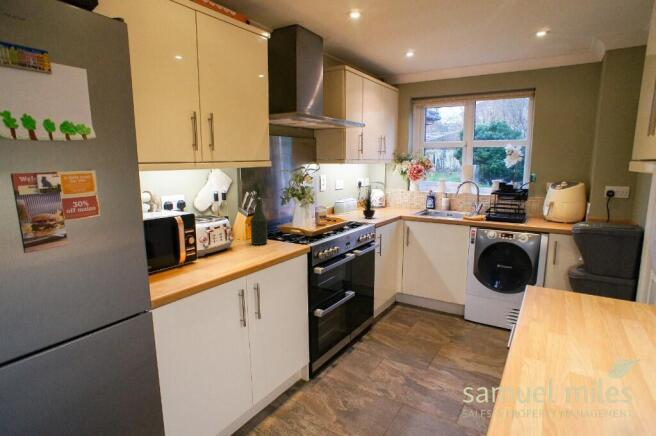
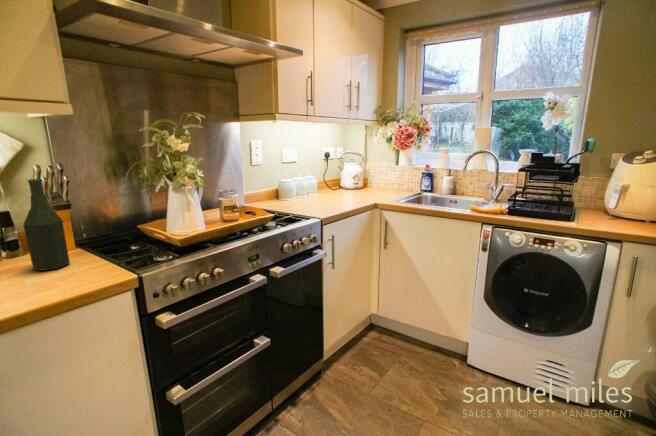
potted plant: present [363,191,375,219] -> none [305,146,337,209]

